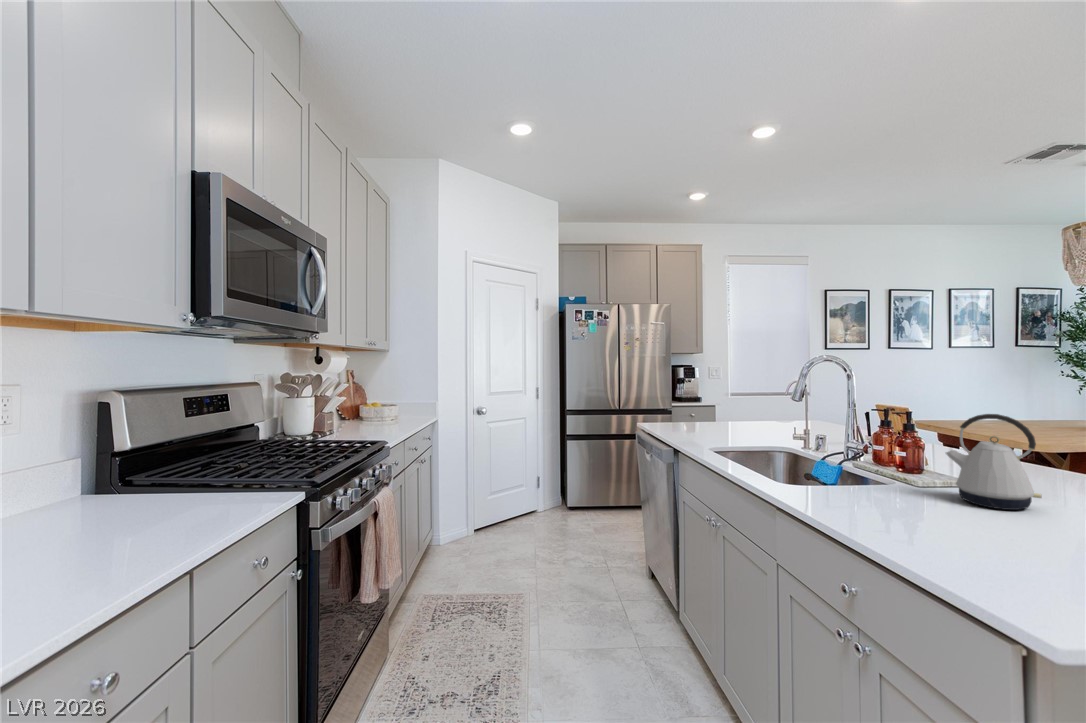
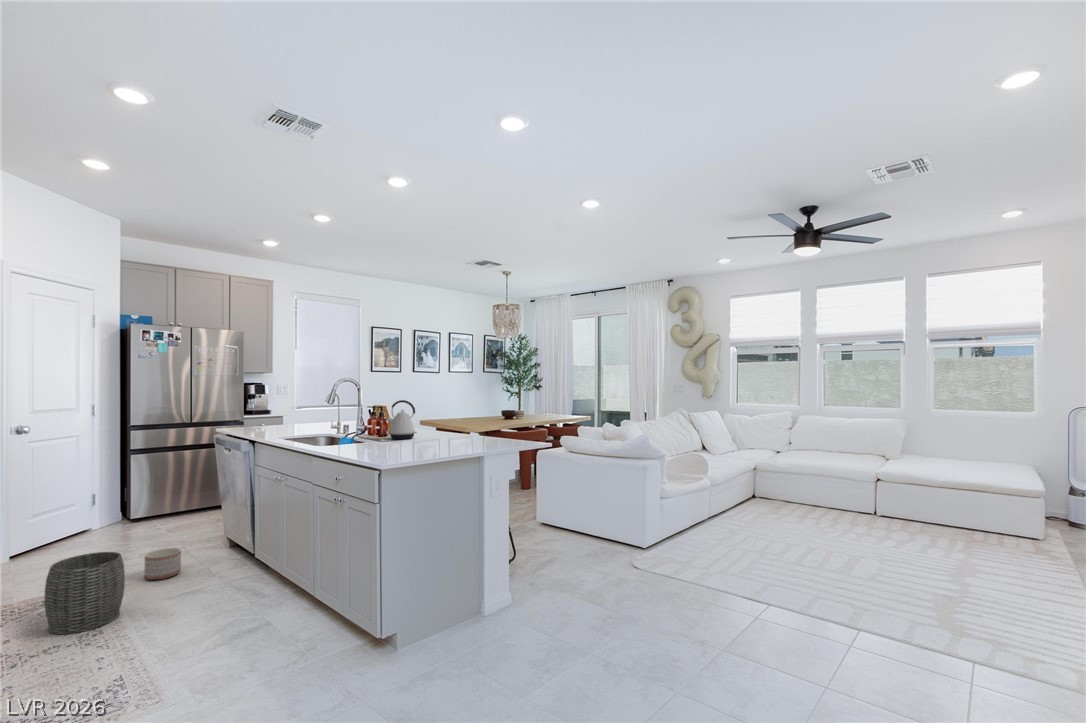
planter: none [560,576,598,621] -> present [144,548,181,580]
woven basket: none [448,583,526,700] -> present [44,552,125,635]

